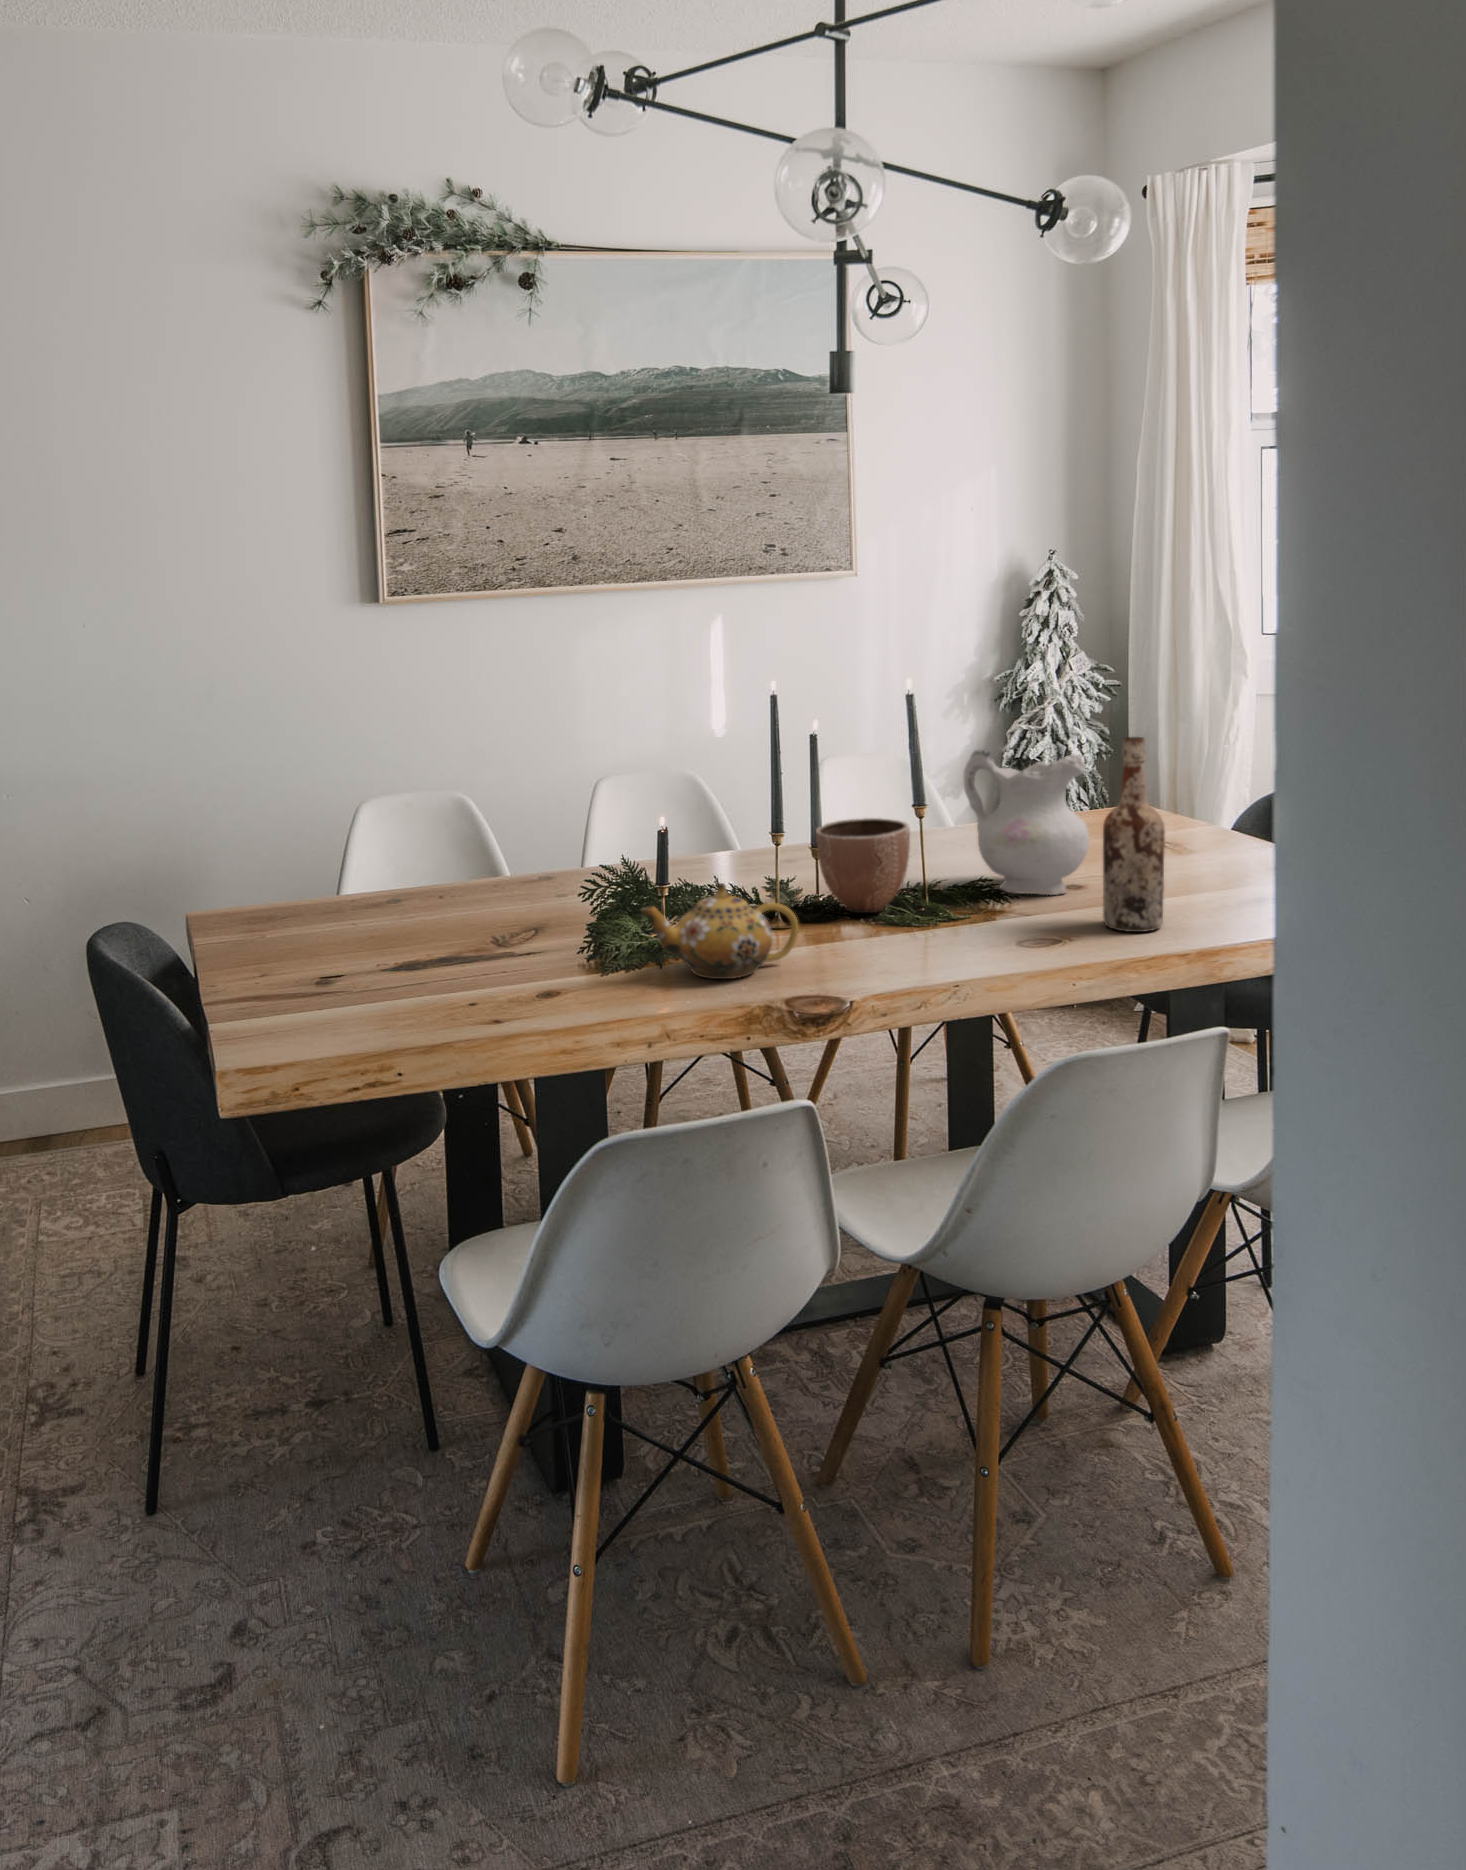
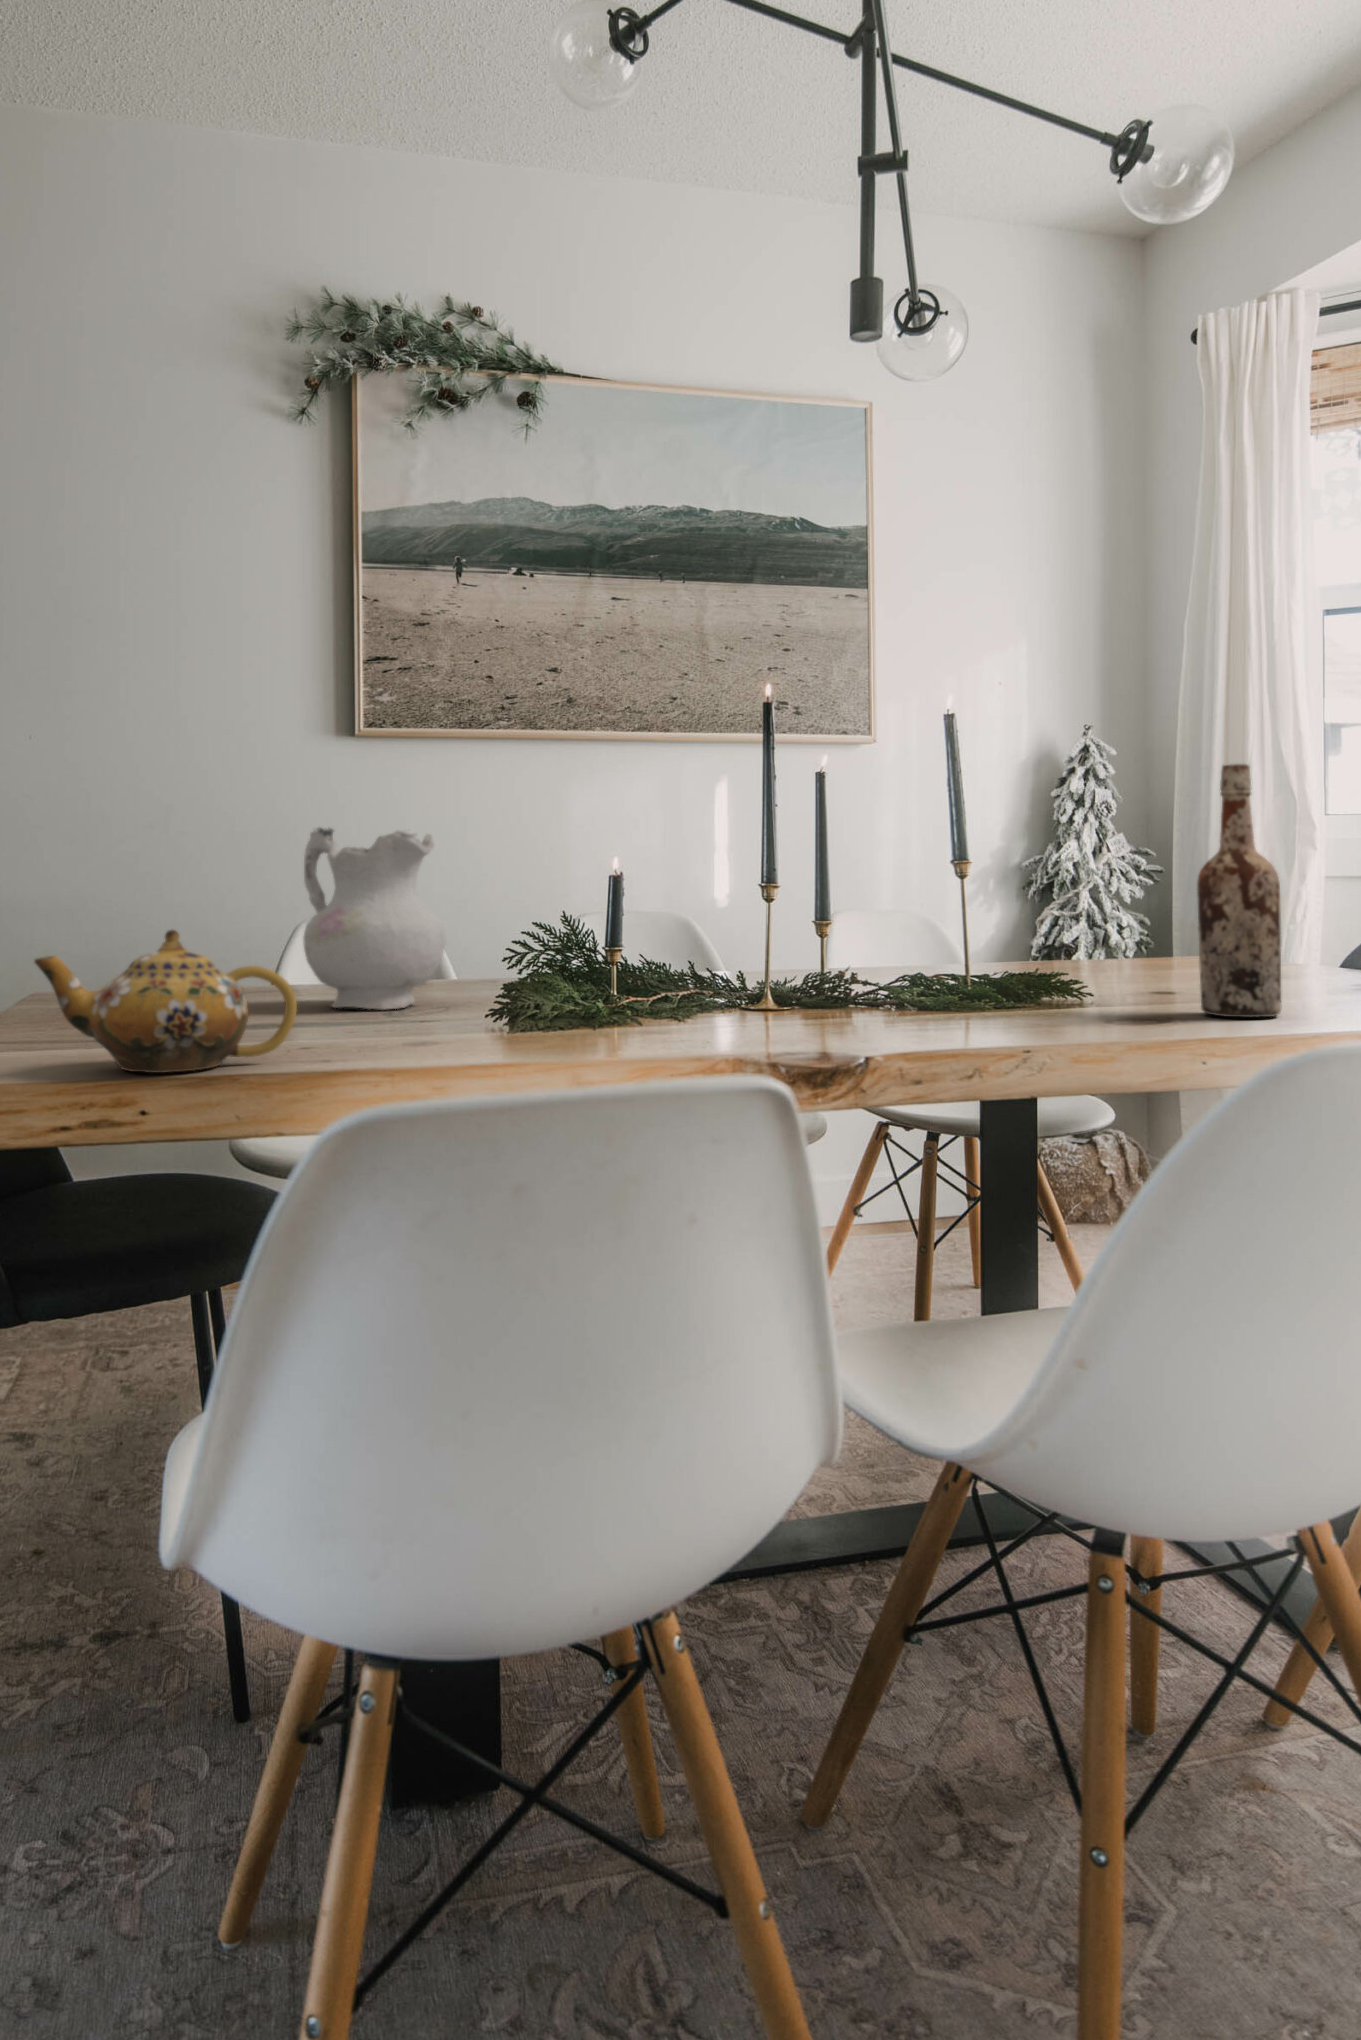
ceramic pitcher: present [964,749,1089,895] -> present [303,827,445,1010]
decorative bowl: present [816,818,910,913] -> none [825,892,944,1004]
teapot: present [641,883,799,979] -> present [35,930,297,1073]

